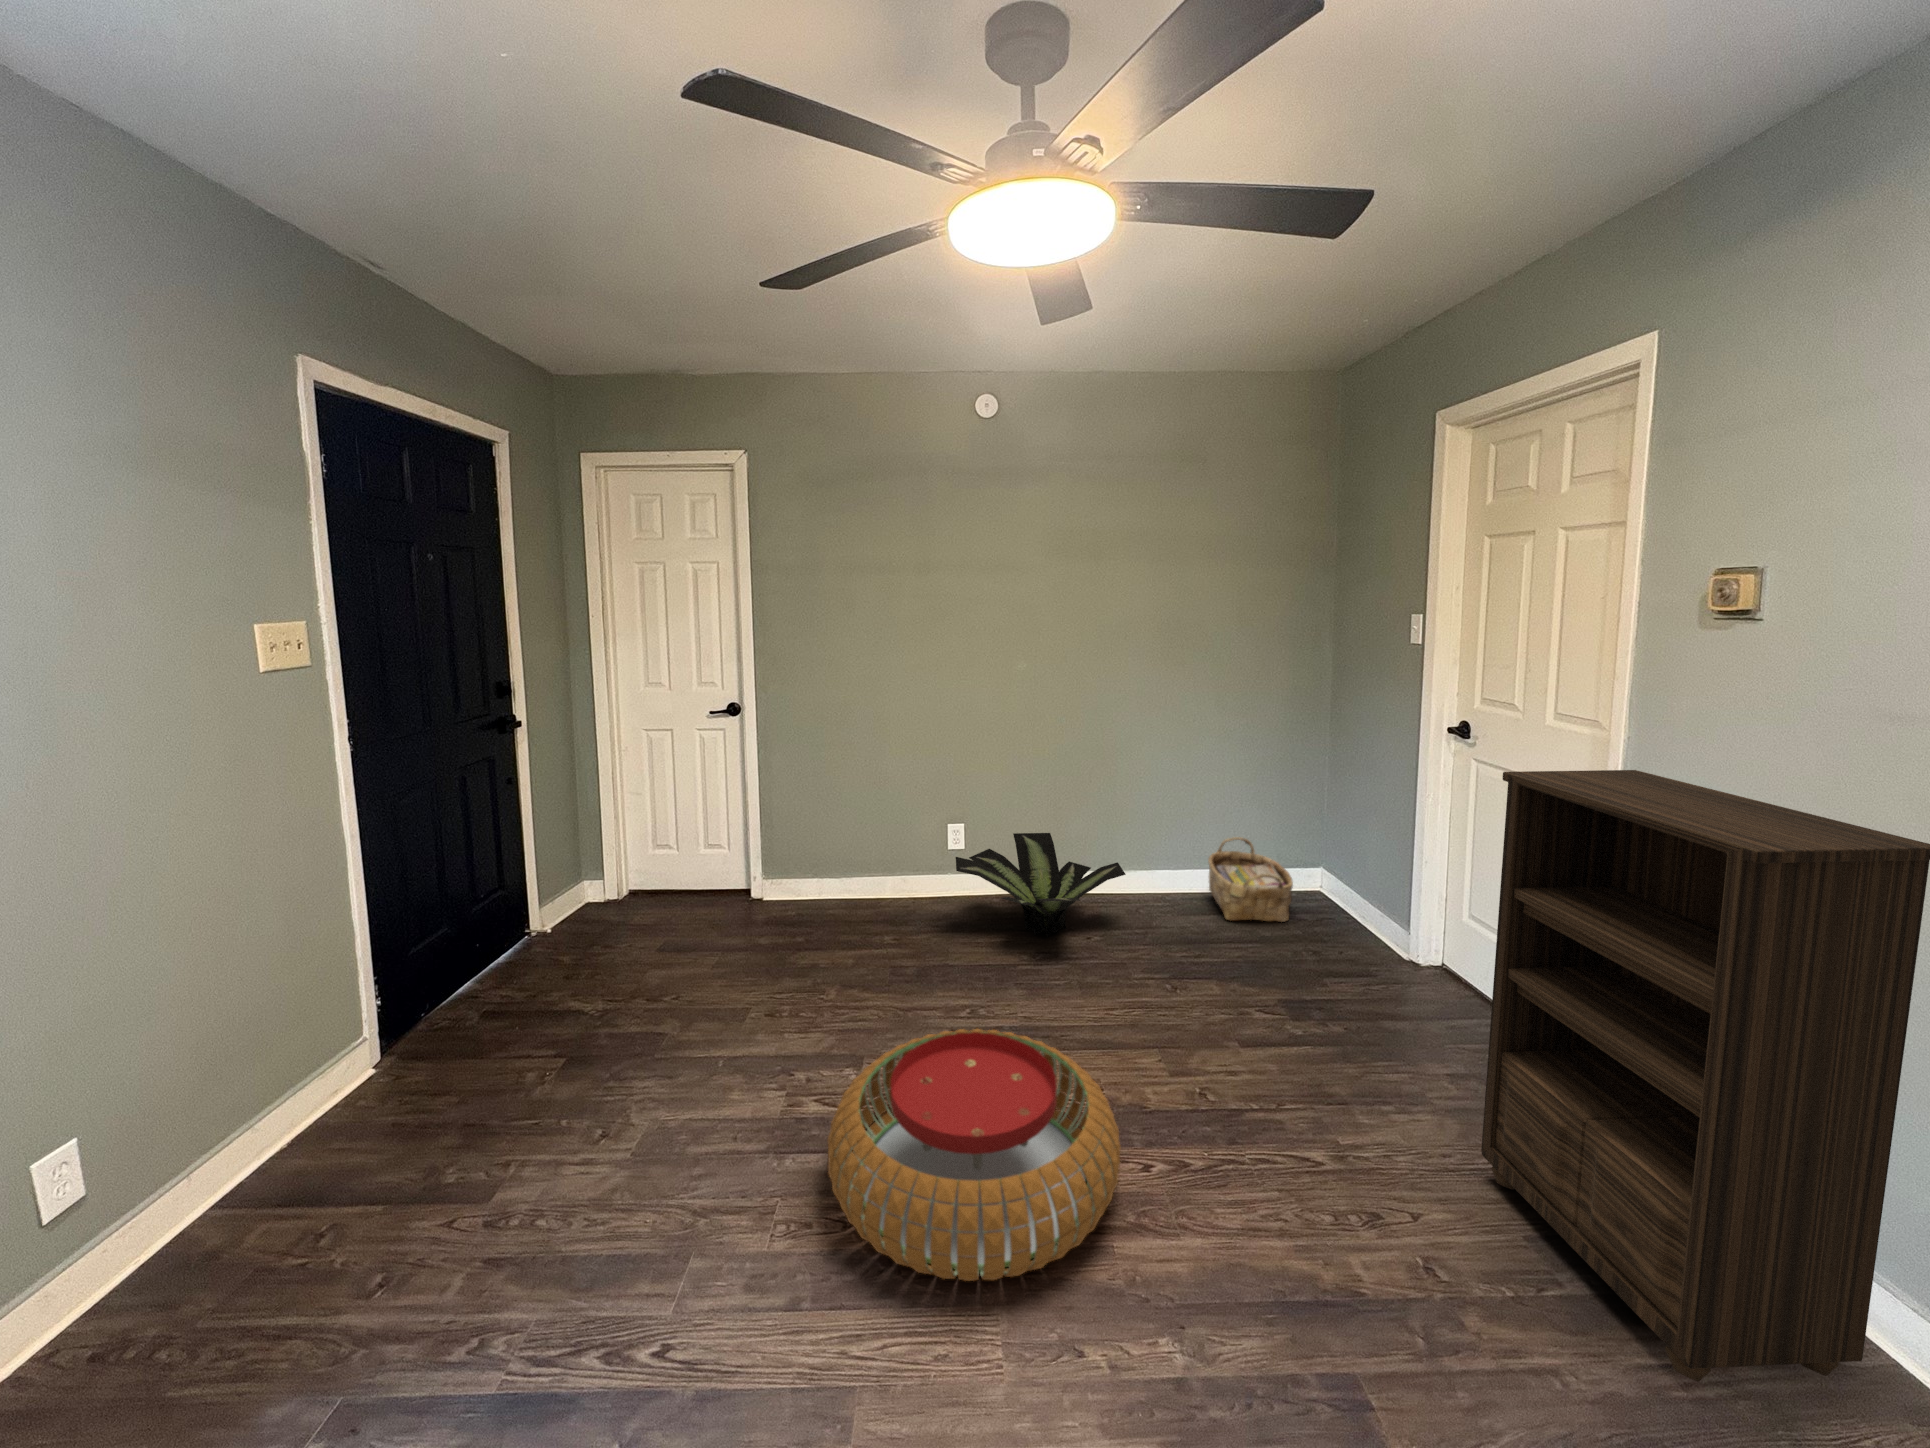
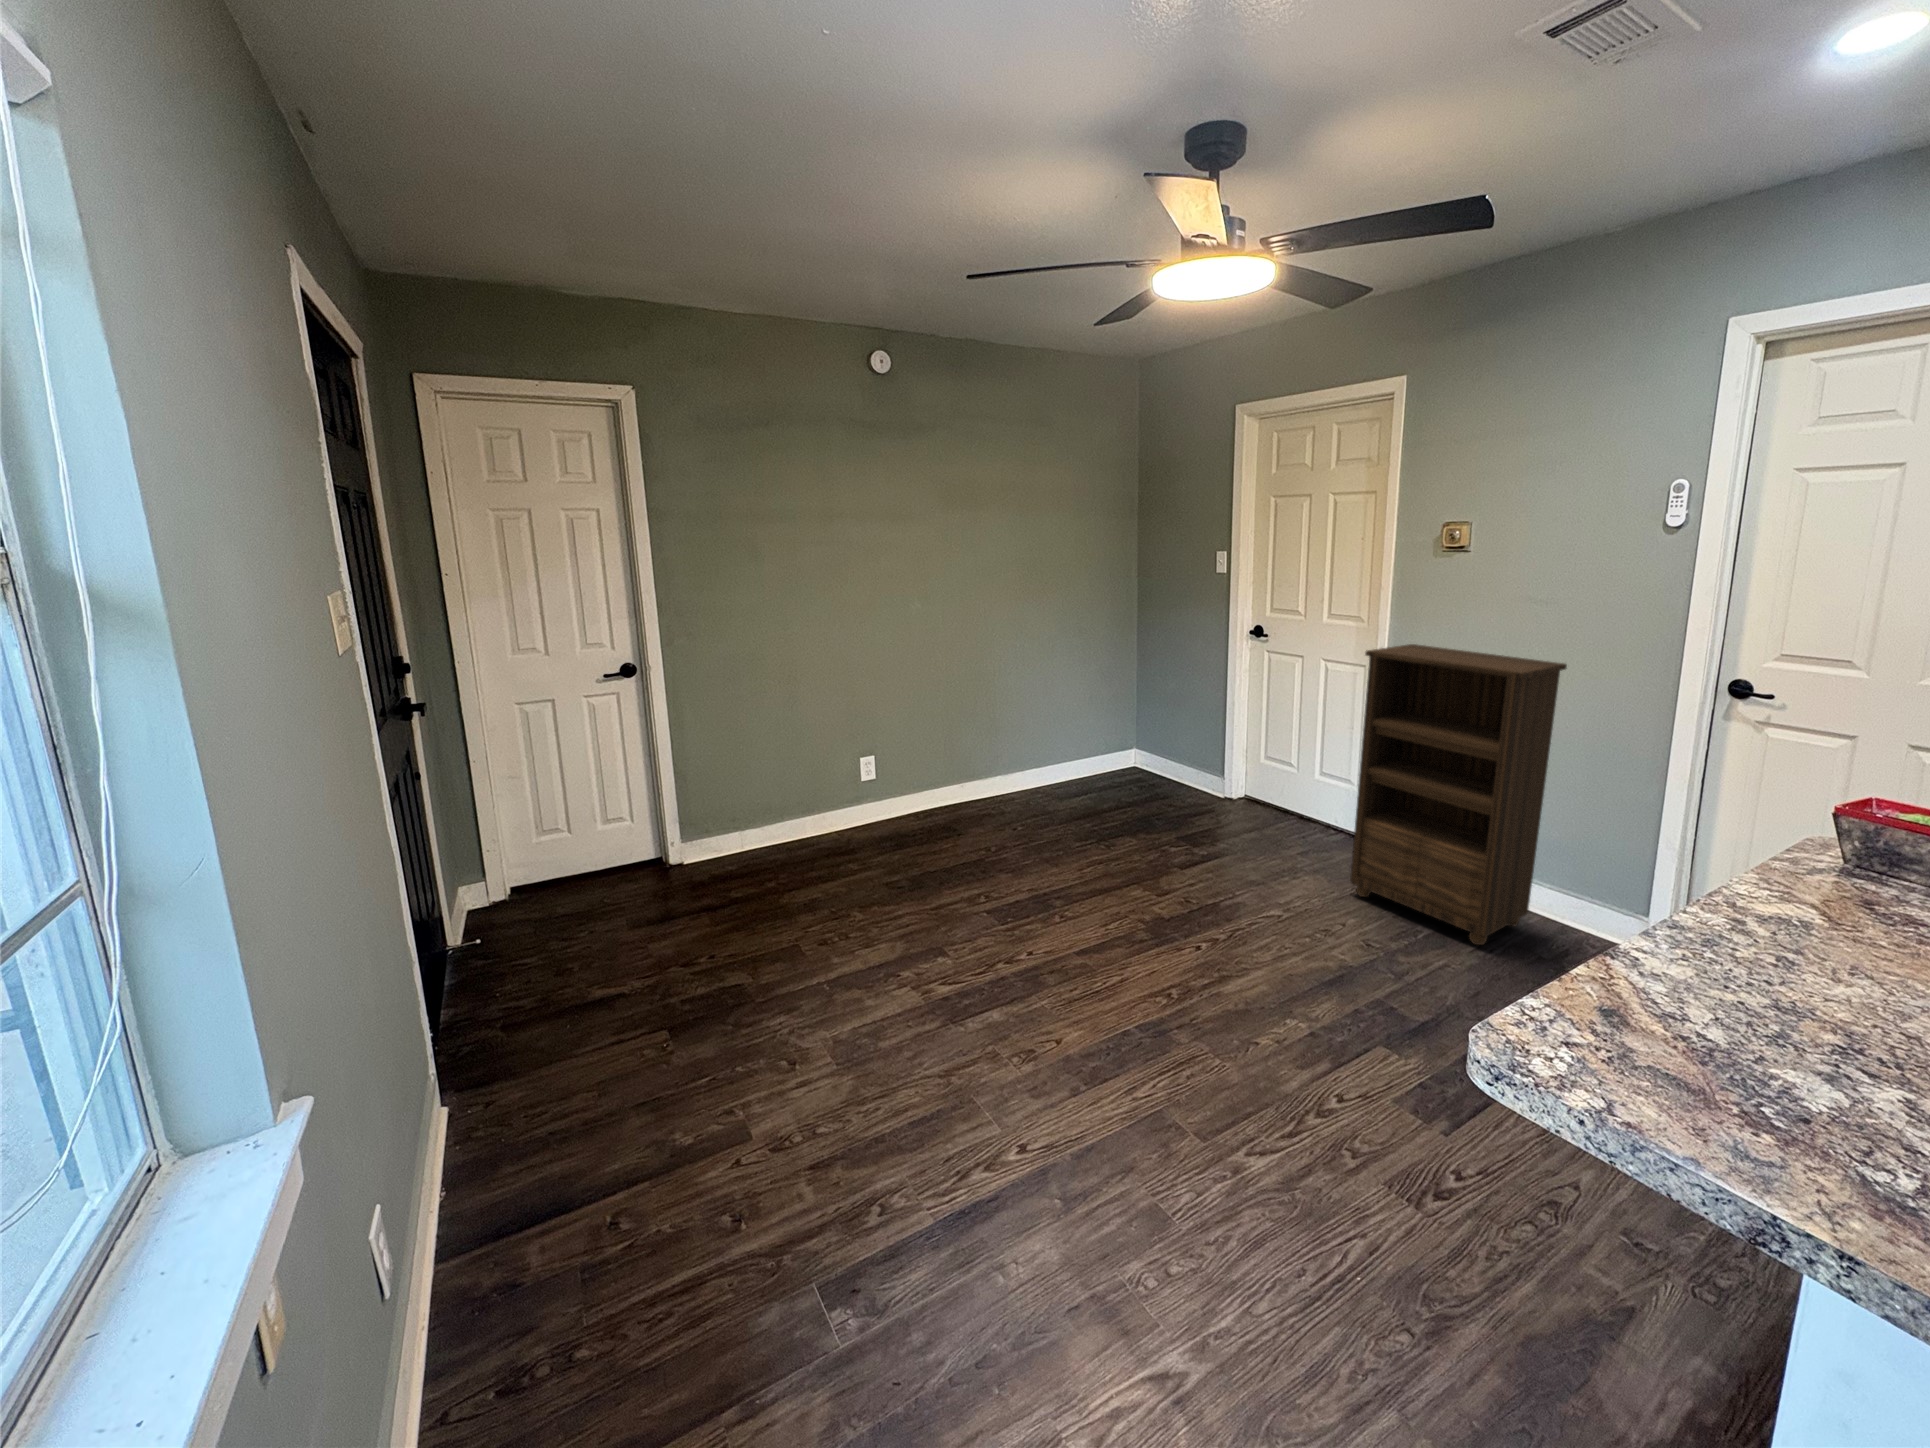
potted plant: present [956,833,1126,937] -> none [903,750,1043,836]
woven basket: present [1208,837,1293,922] -> none [1073,732,1142,796]
pouf: present [828,1029,1121,1281] -> none [998,886,1220,1043]

